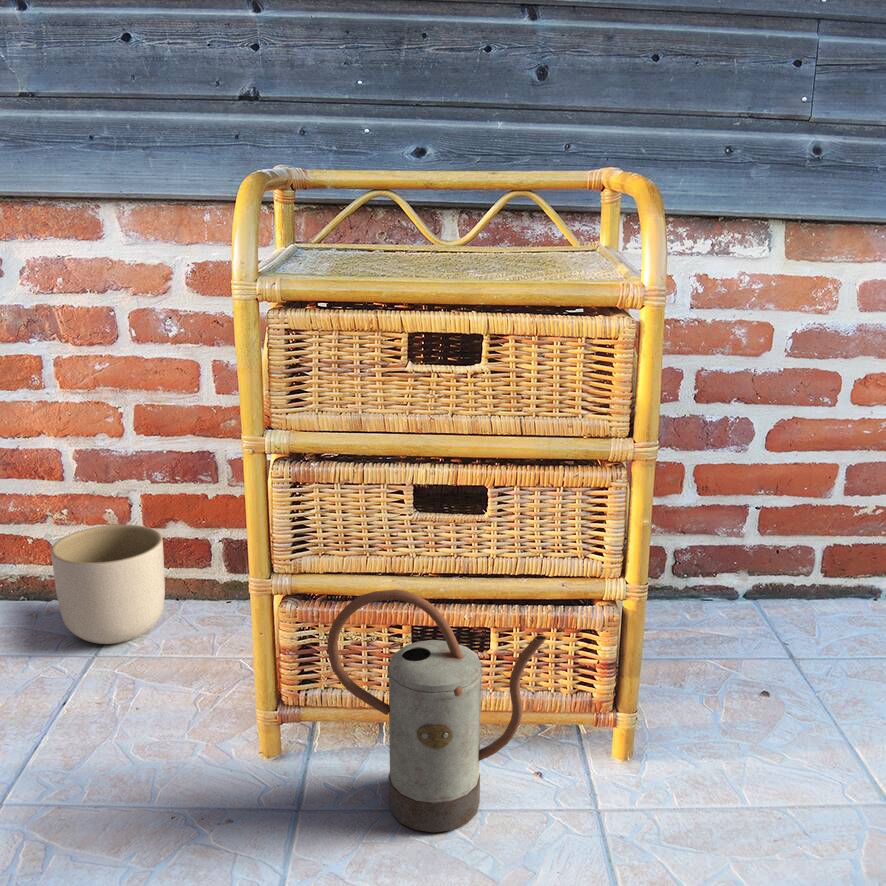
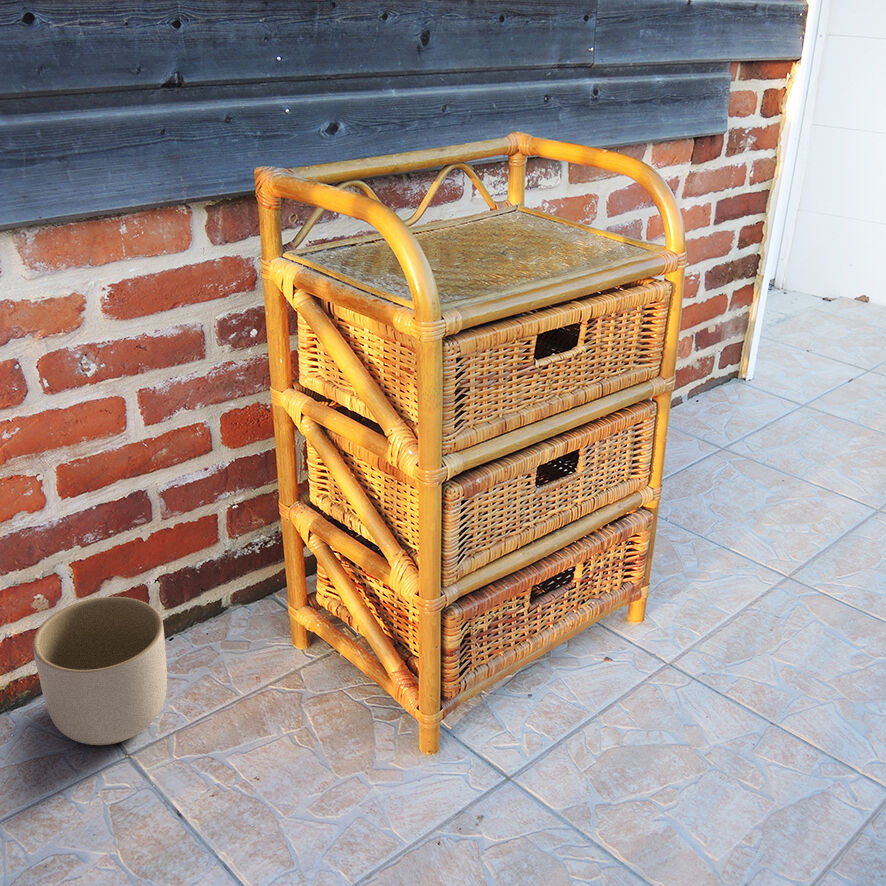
watering can: present [327,590,547,832] -> none [523,554,644,738]

